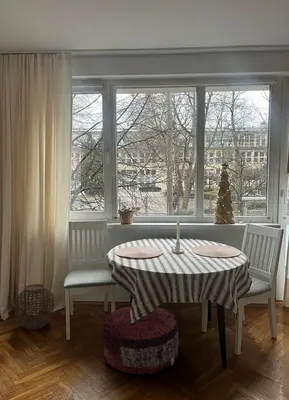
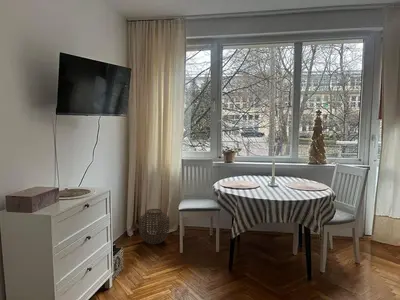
pouf: present [101,307,181,374] -> none [208,228,273,280]

